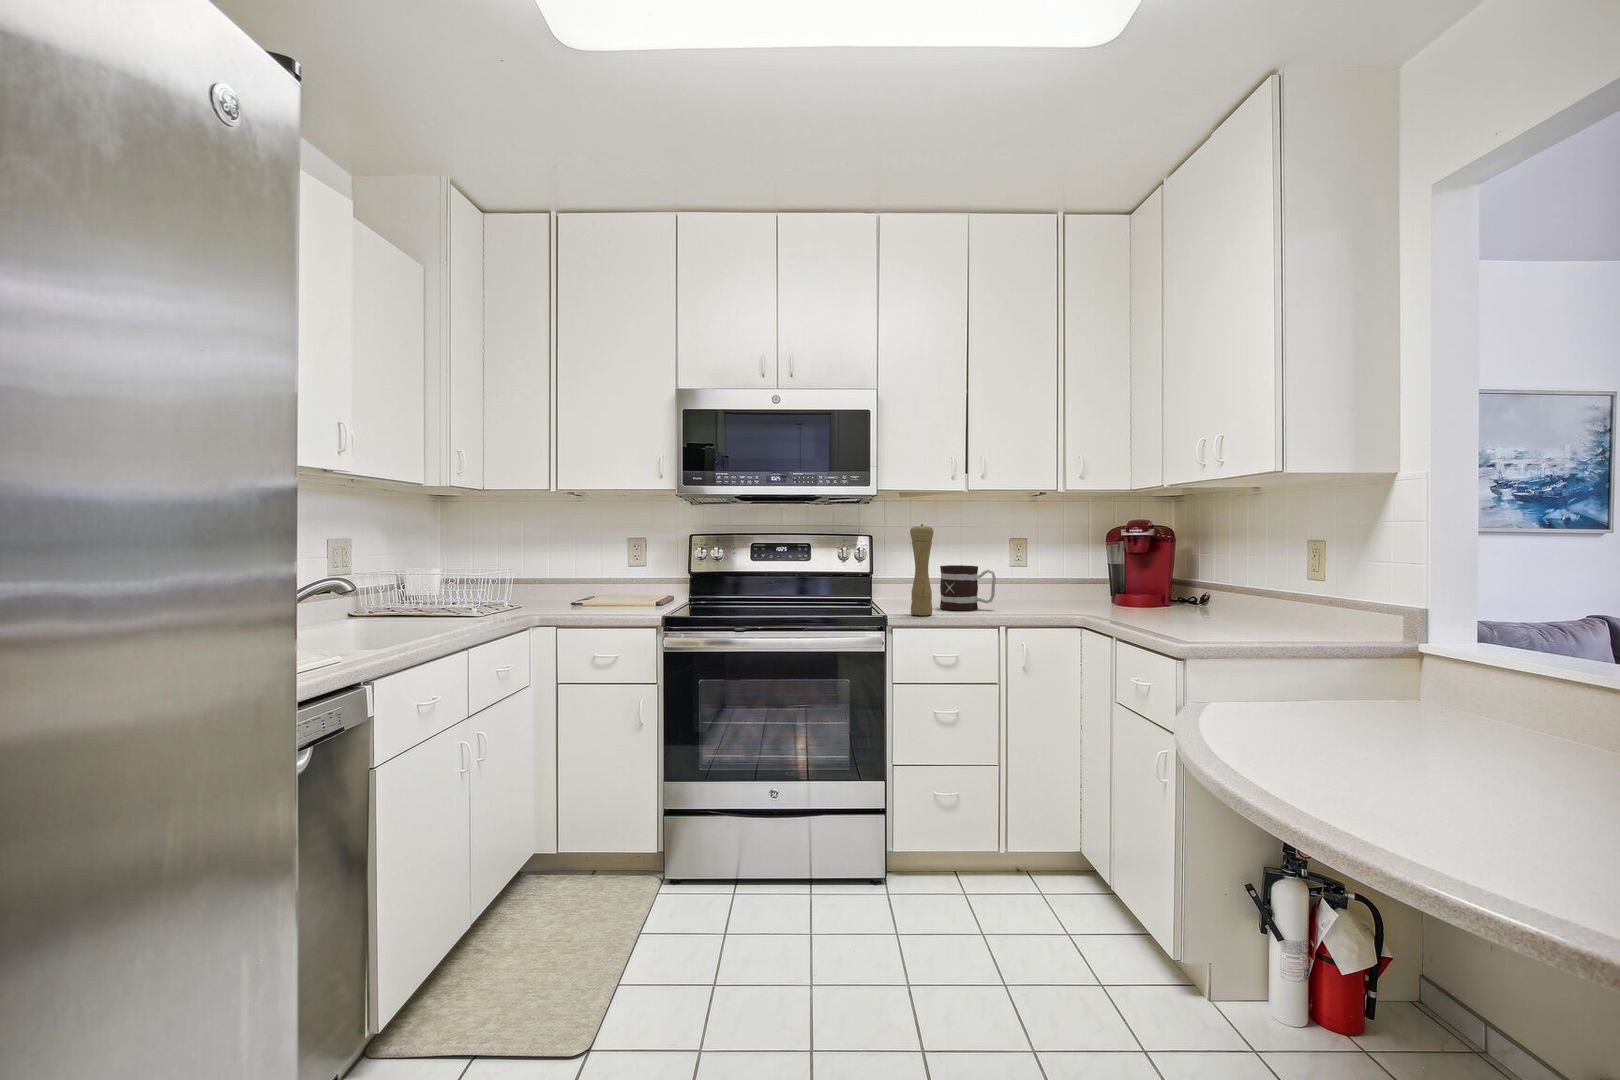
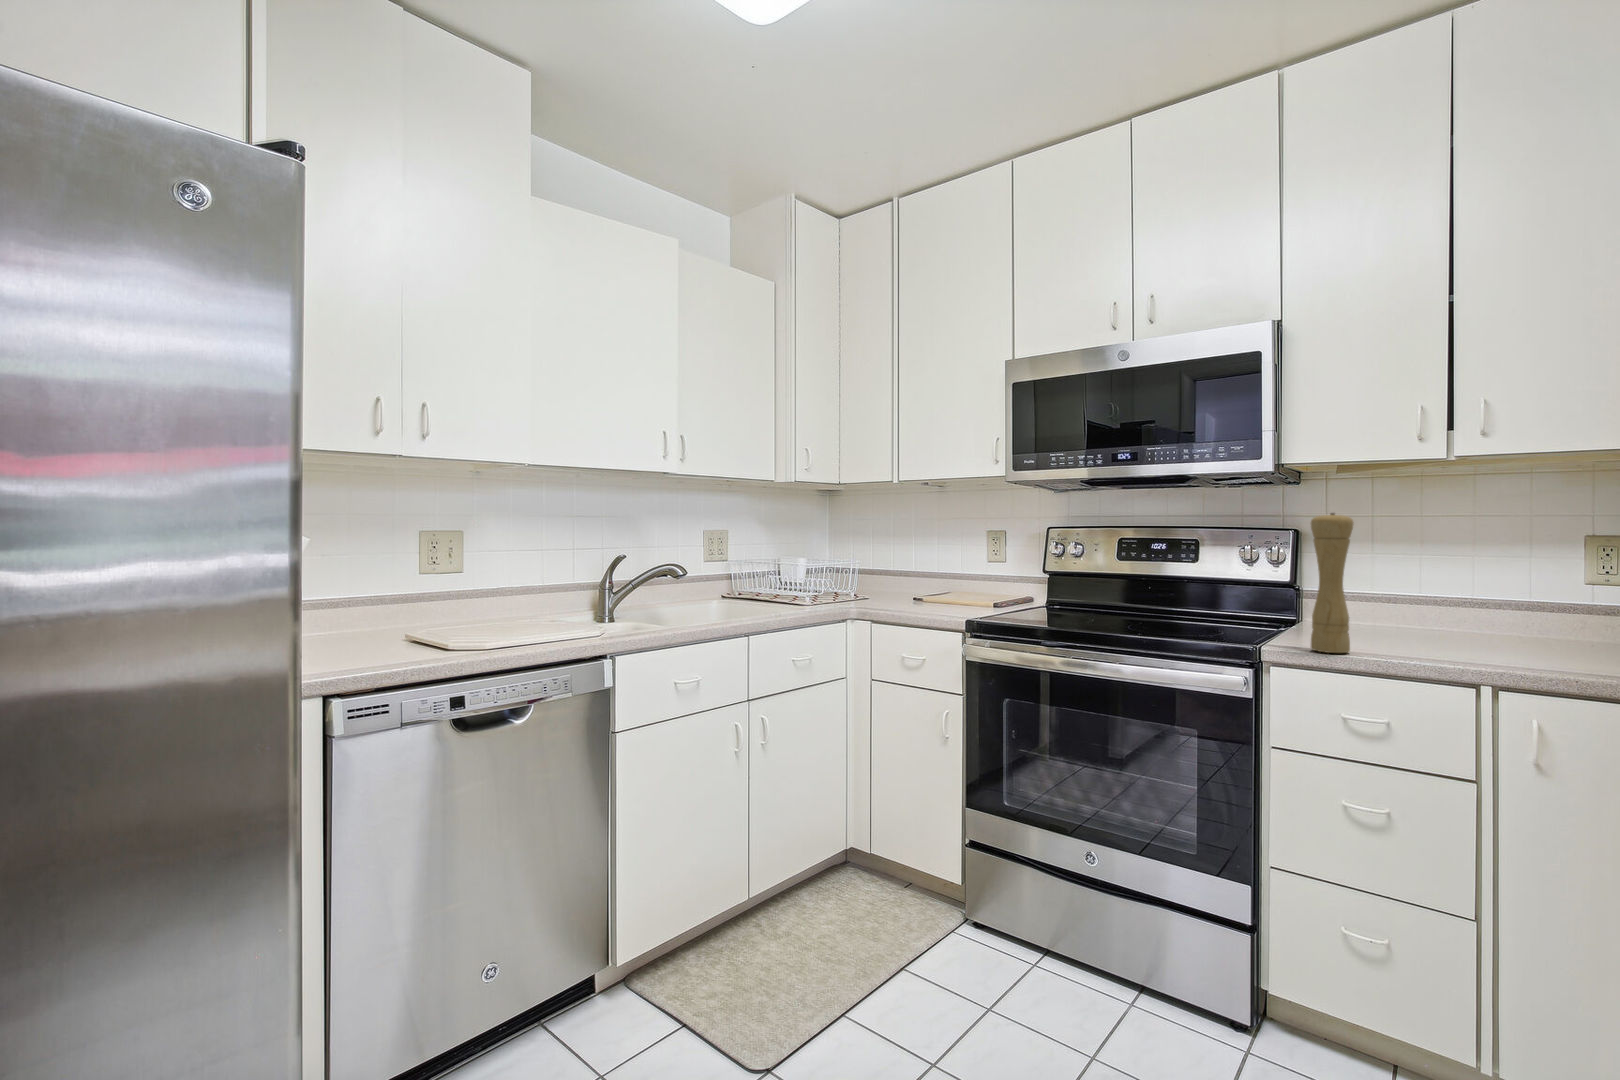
mug: present [940,565,996,610] -> none [1393,578,1505,653]

